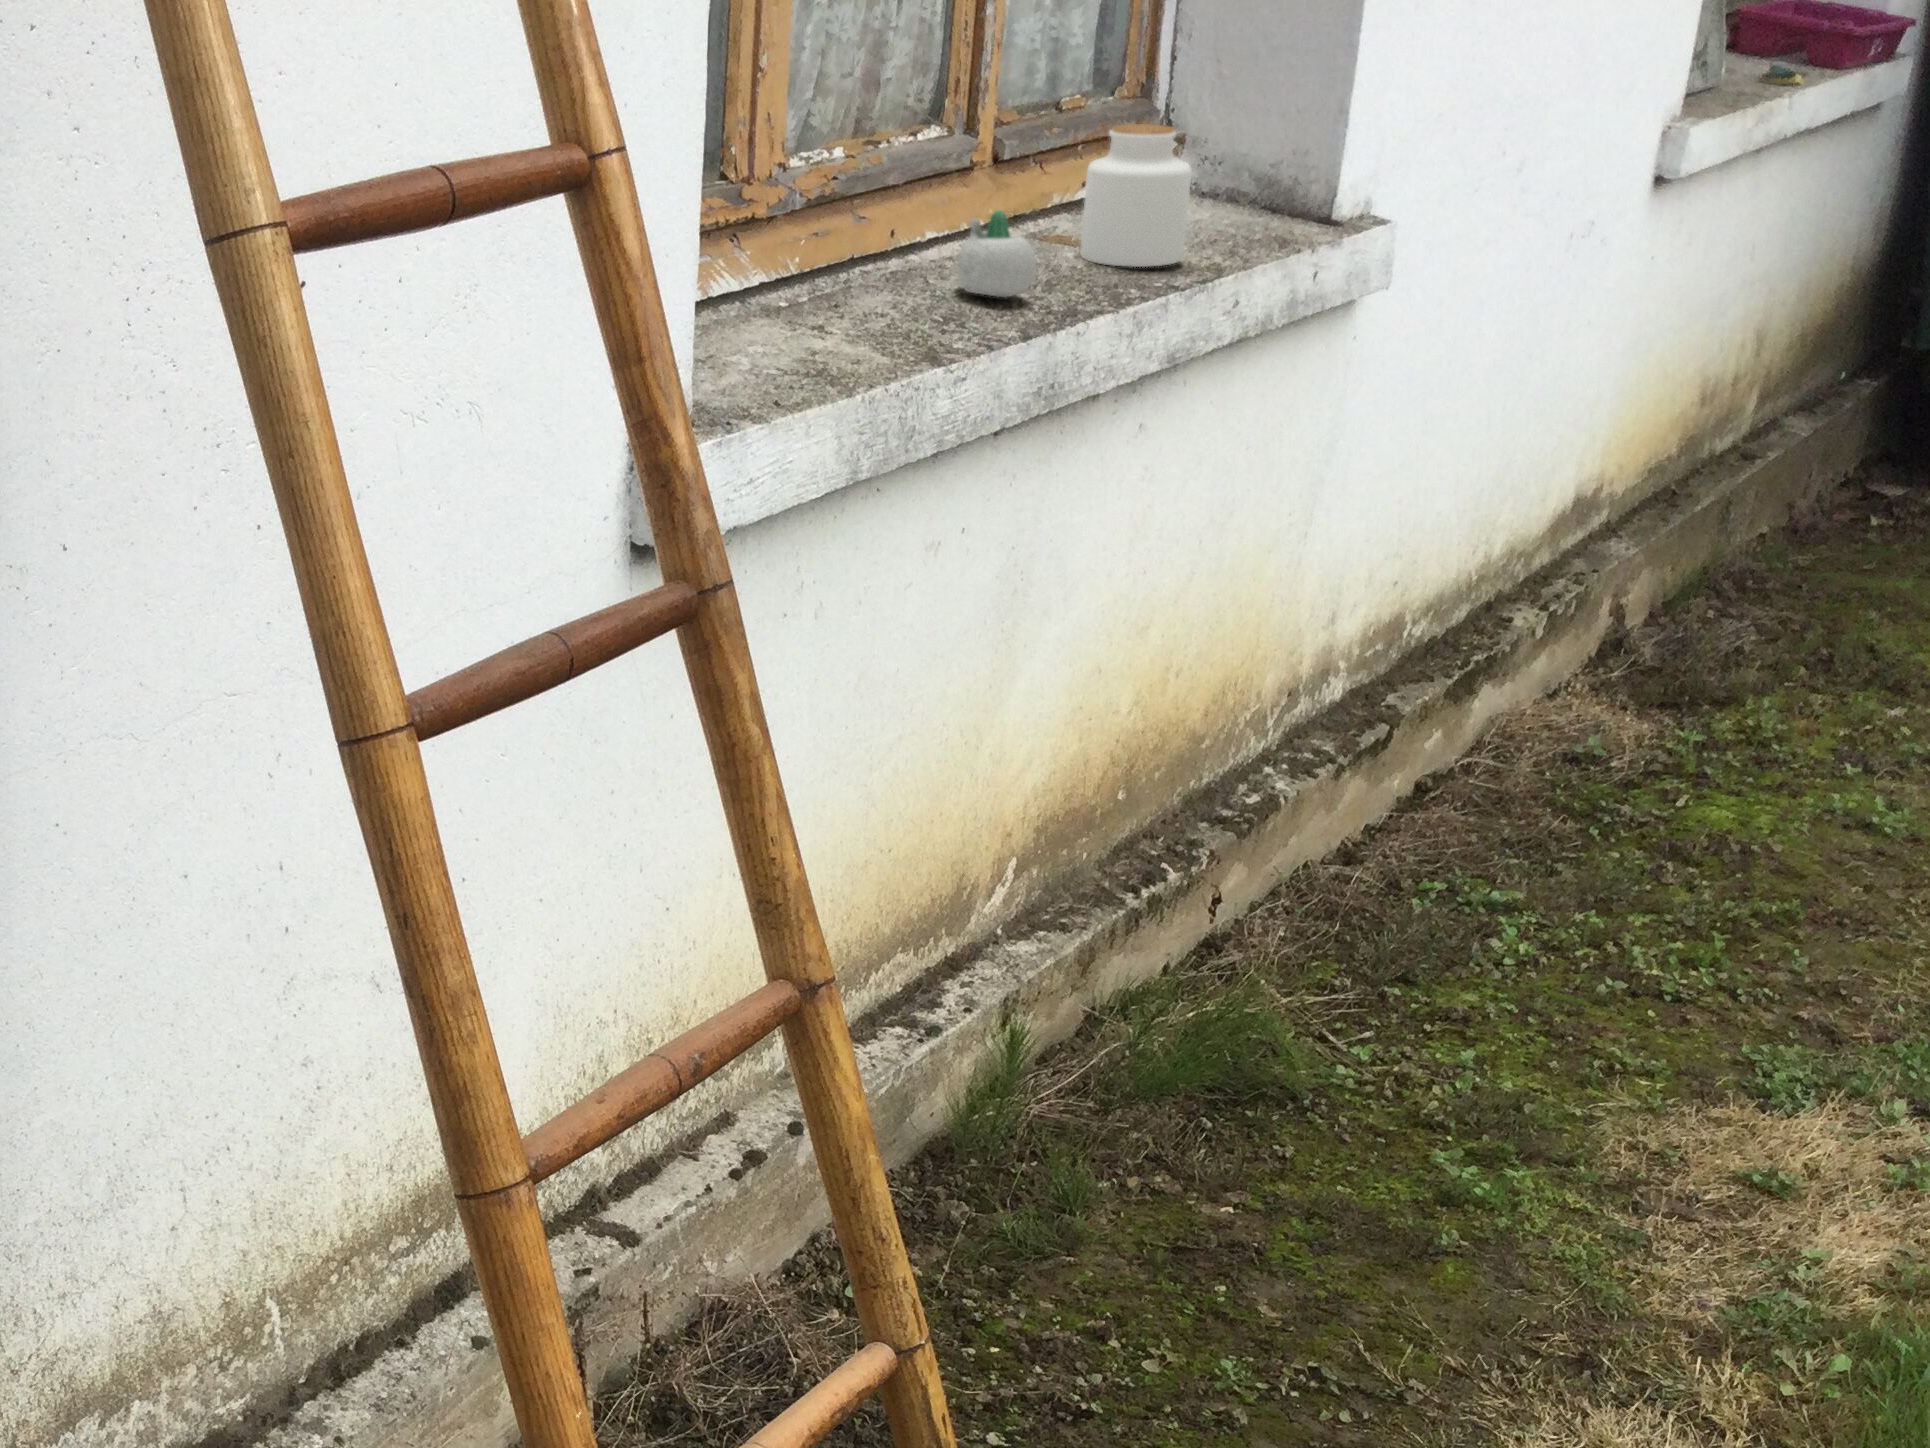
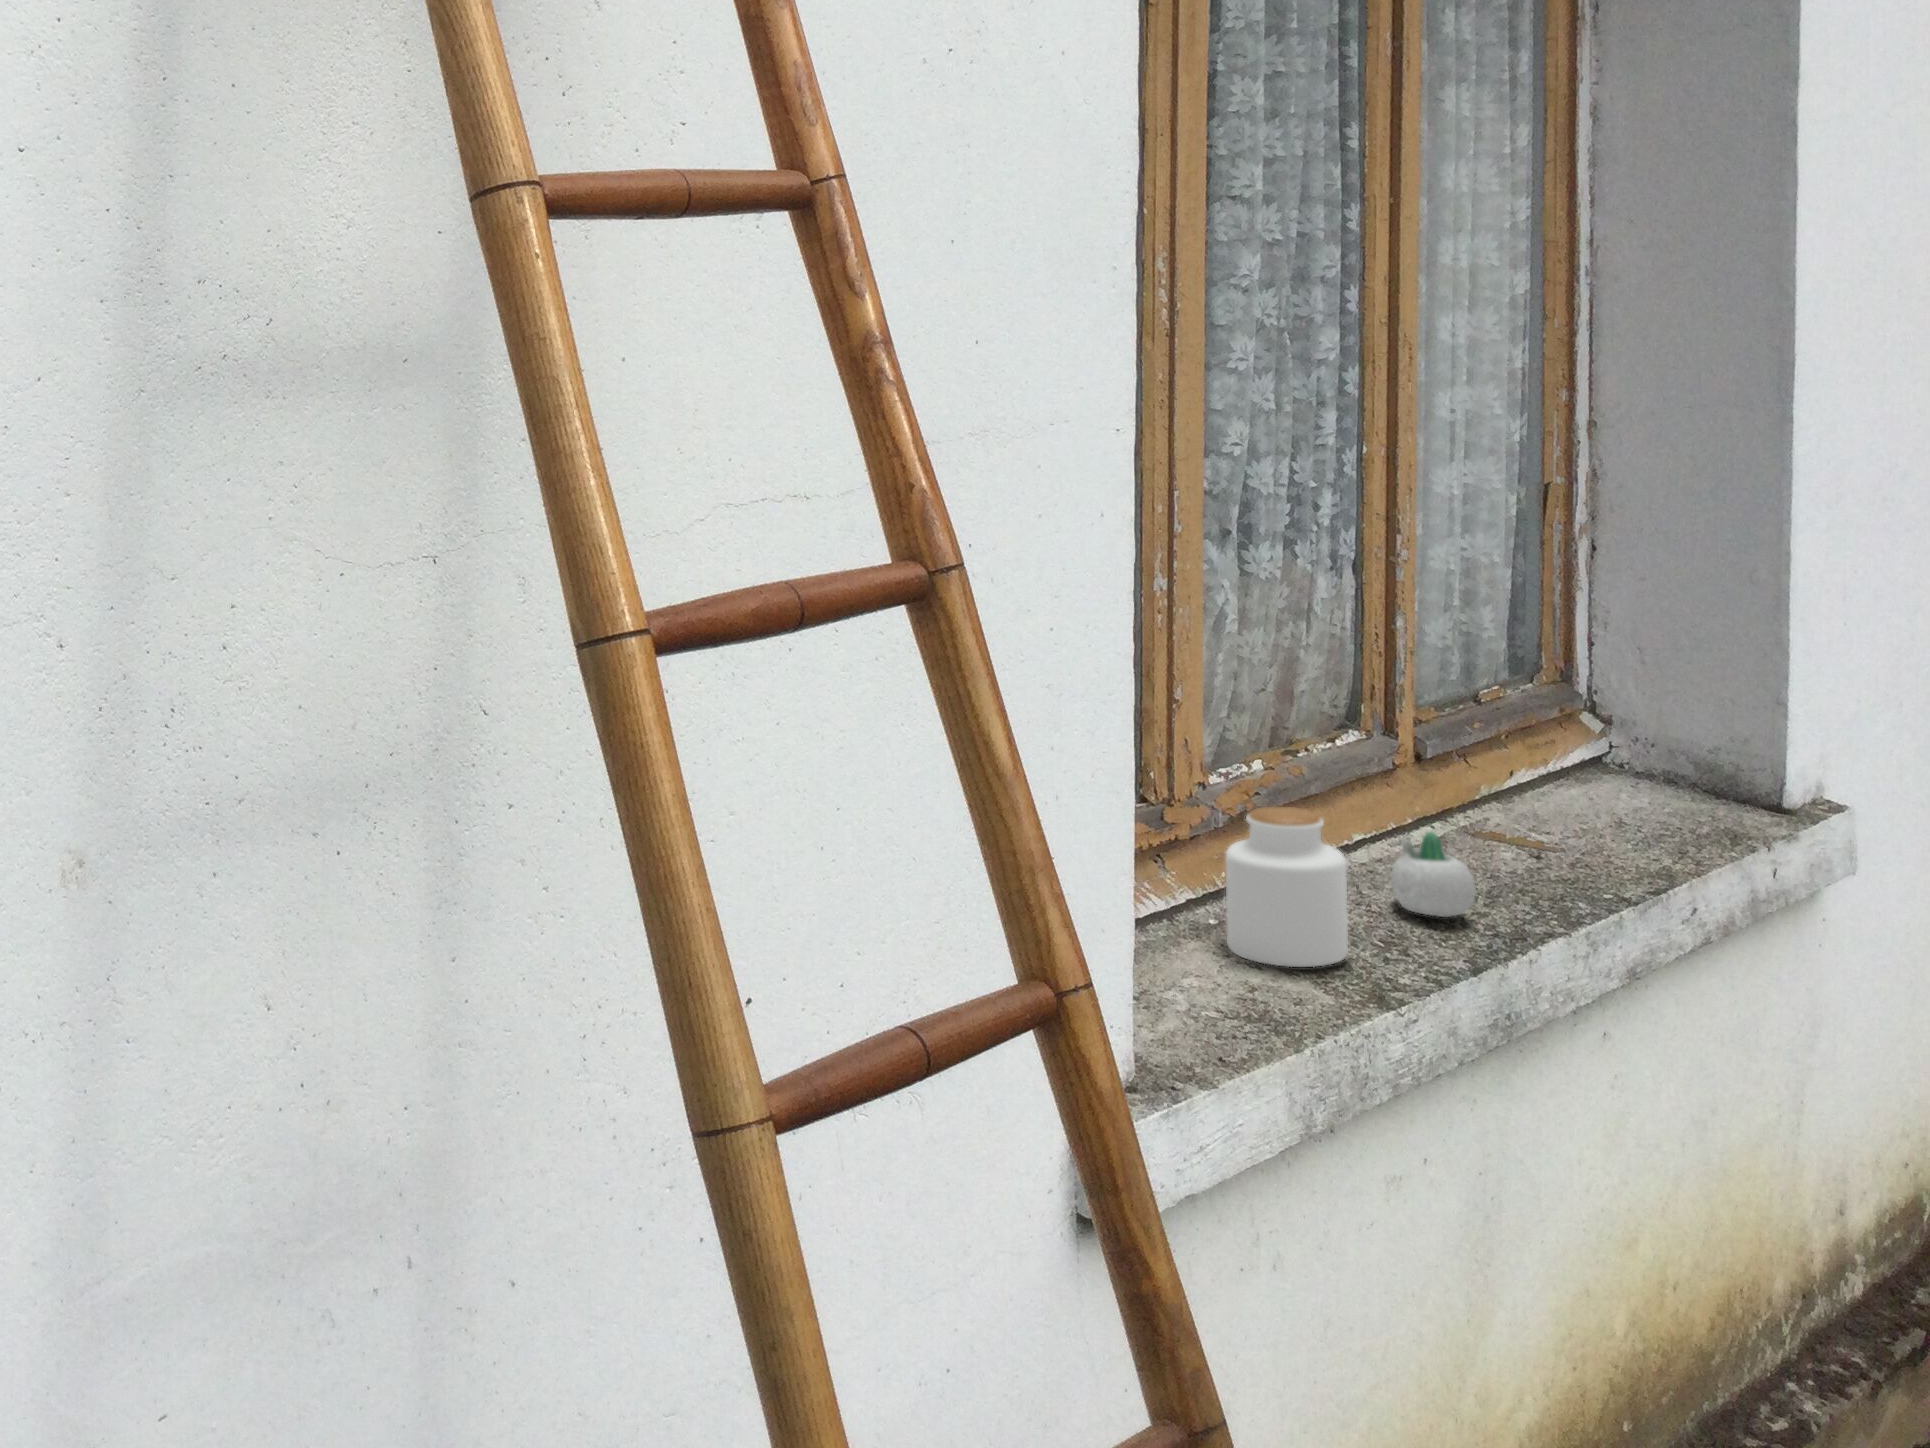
jar: present [1080,124,1192,267] -> present [1226,807,1348,967]

